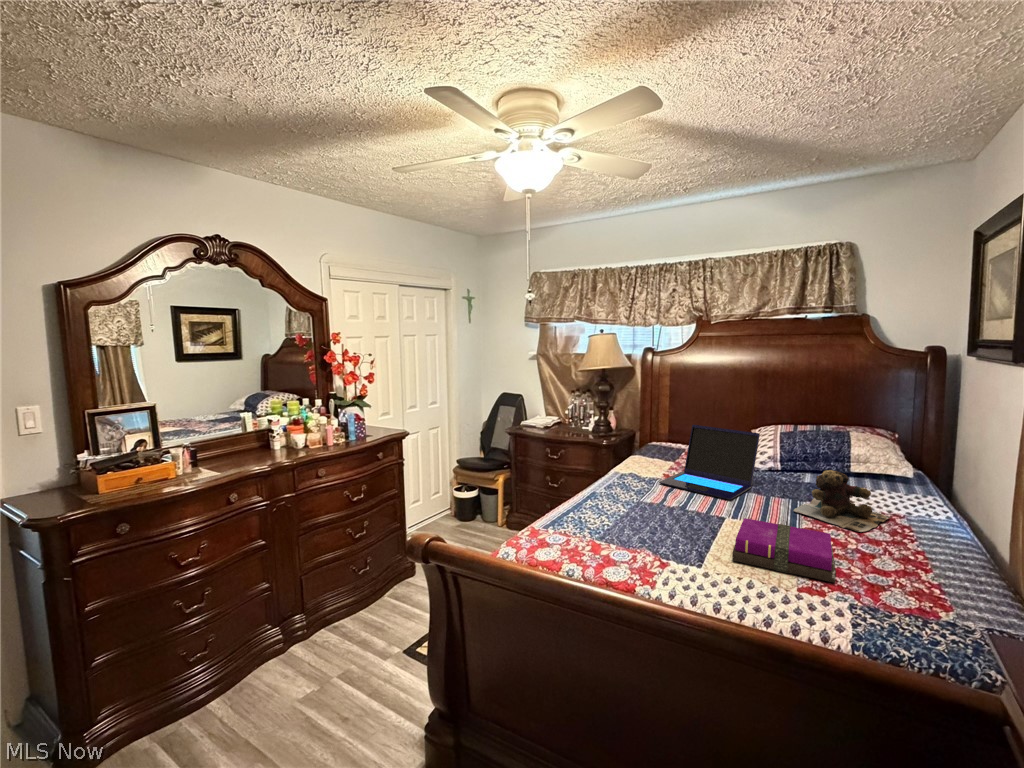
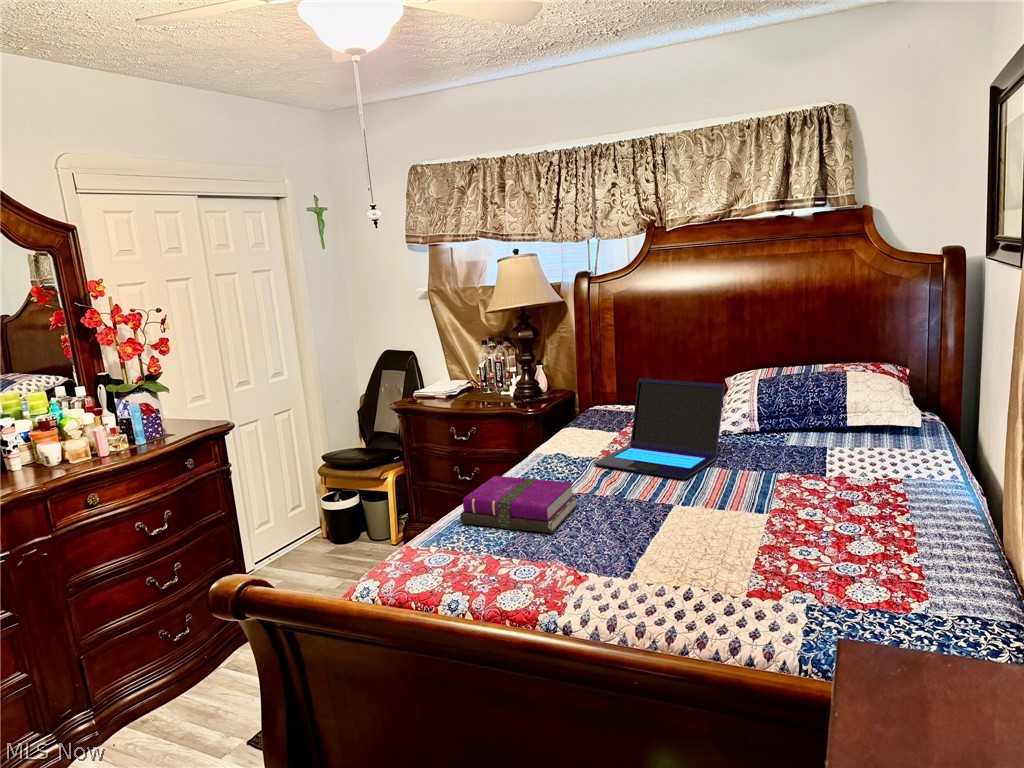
teddy bear: present [794,470,890,532] -> none [764,427,885,507]
notebook: present [732,518,836,583] -> present [461,476,577,533]

